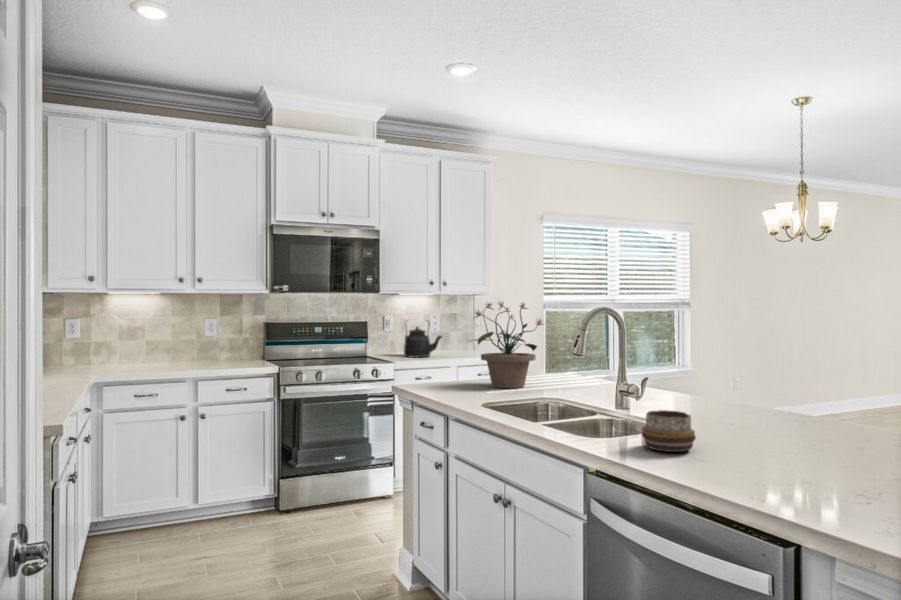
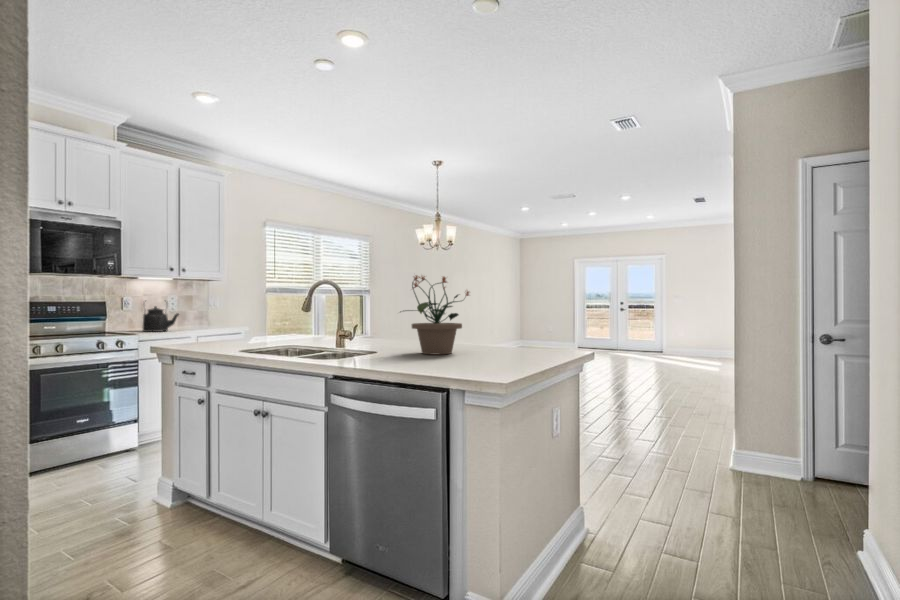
potted plant: present [472,301,543,388] -> present [400,275,469,355]
decorative bowl: present [642,410,696,452] -> none [360,338,392,361]

